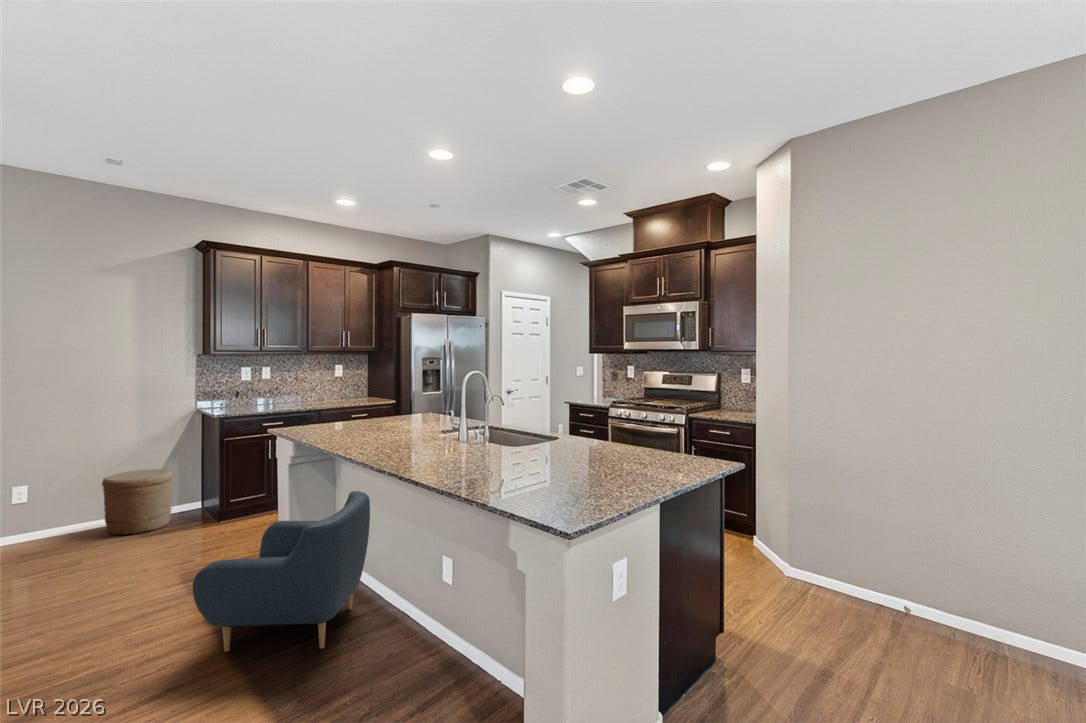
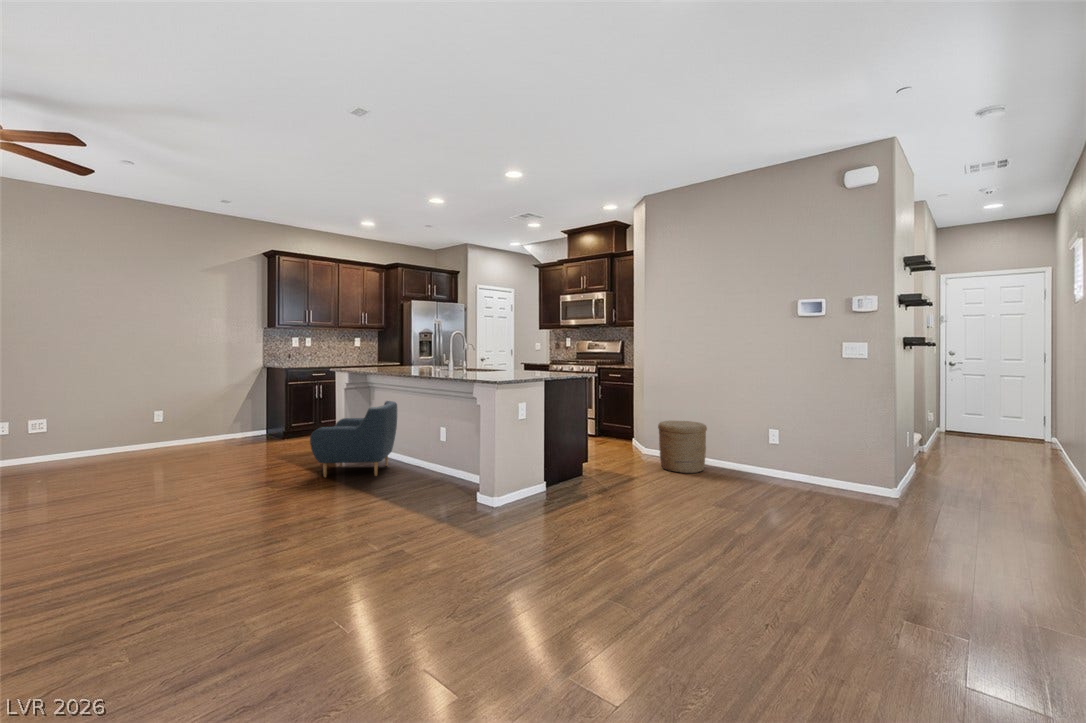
woven basket: present [102,469,173,535] -> present [658,421,707,473]

